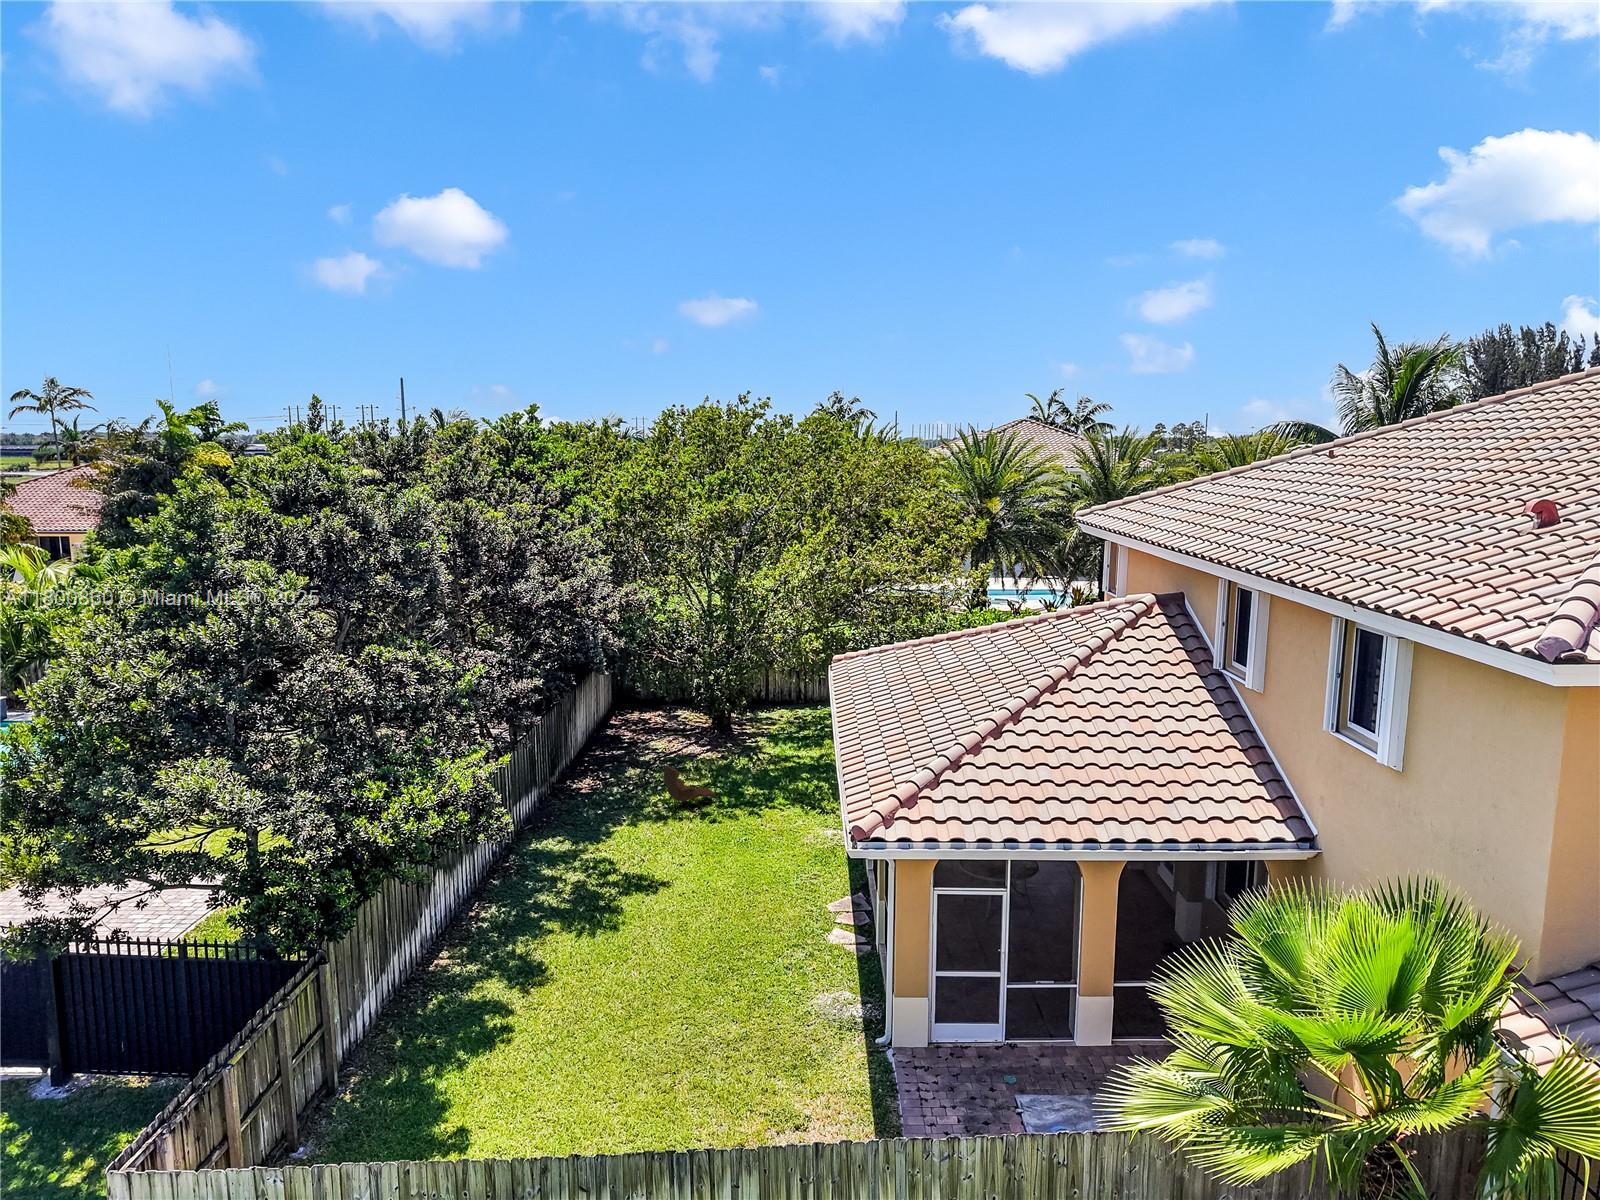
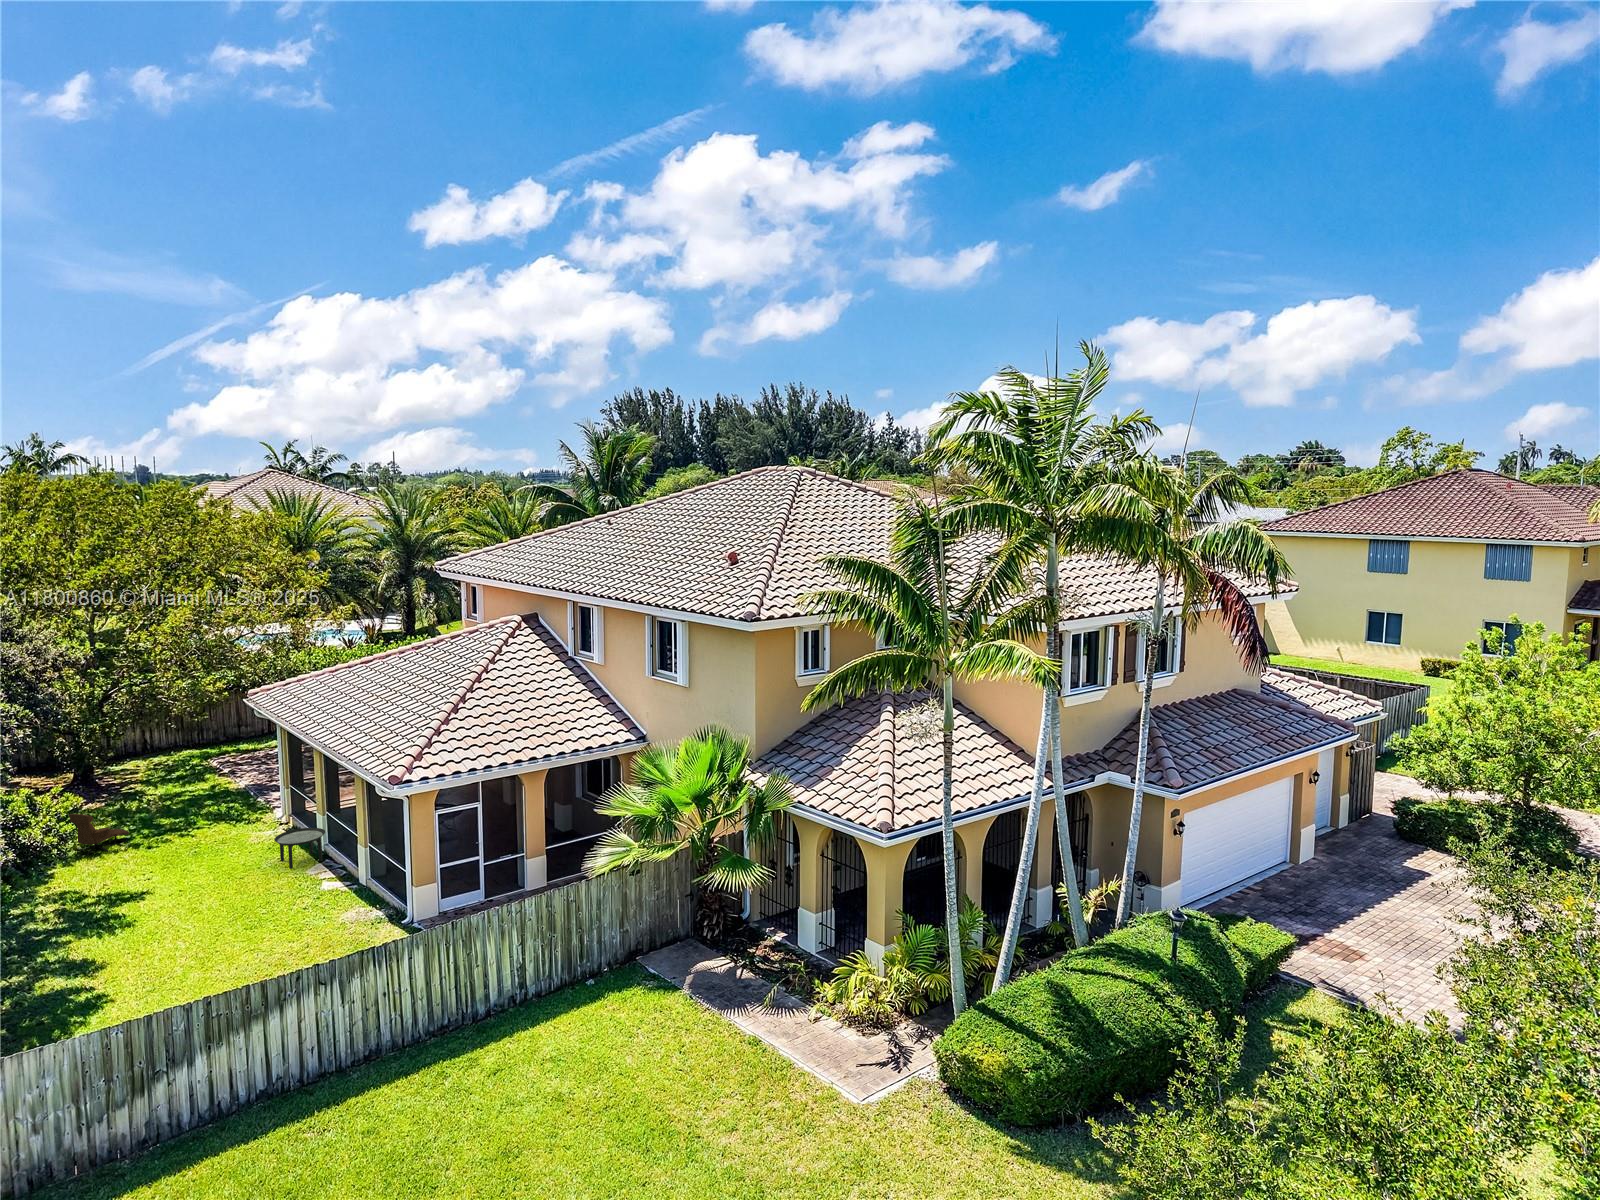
round table: none [813,840,870,891] -> present [274,828,325,869]

